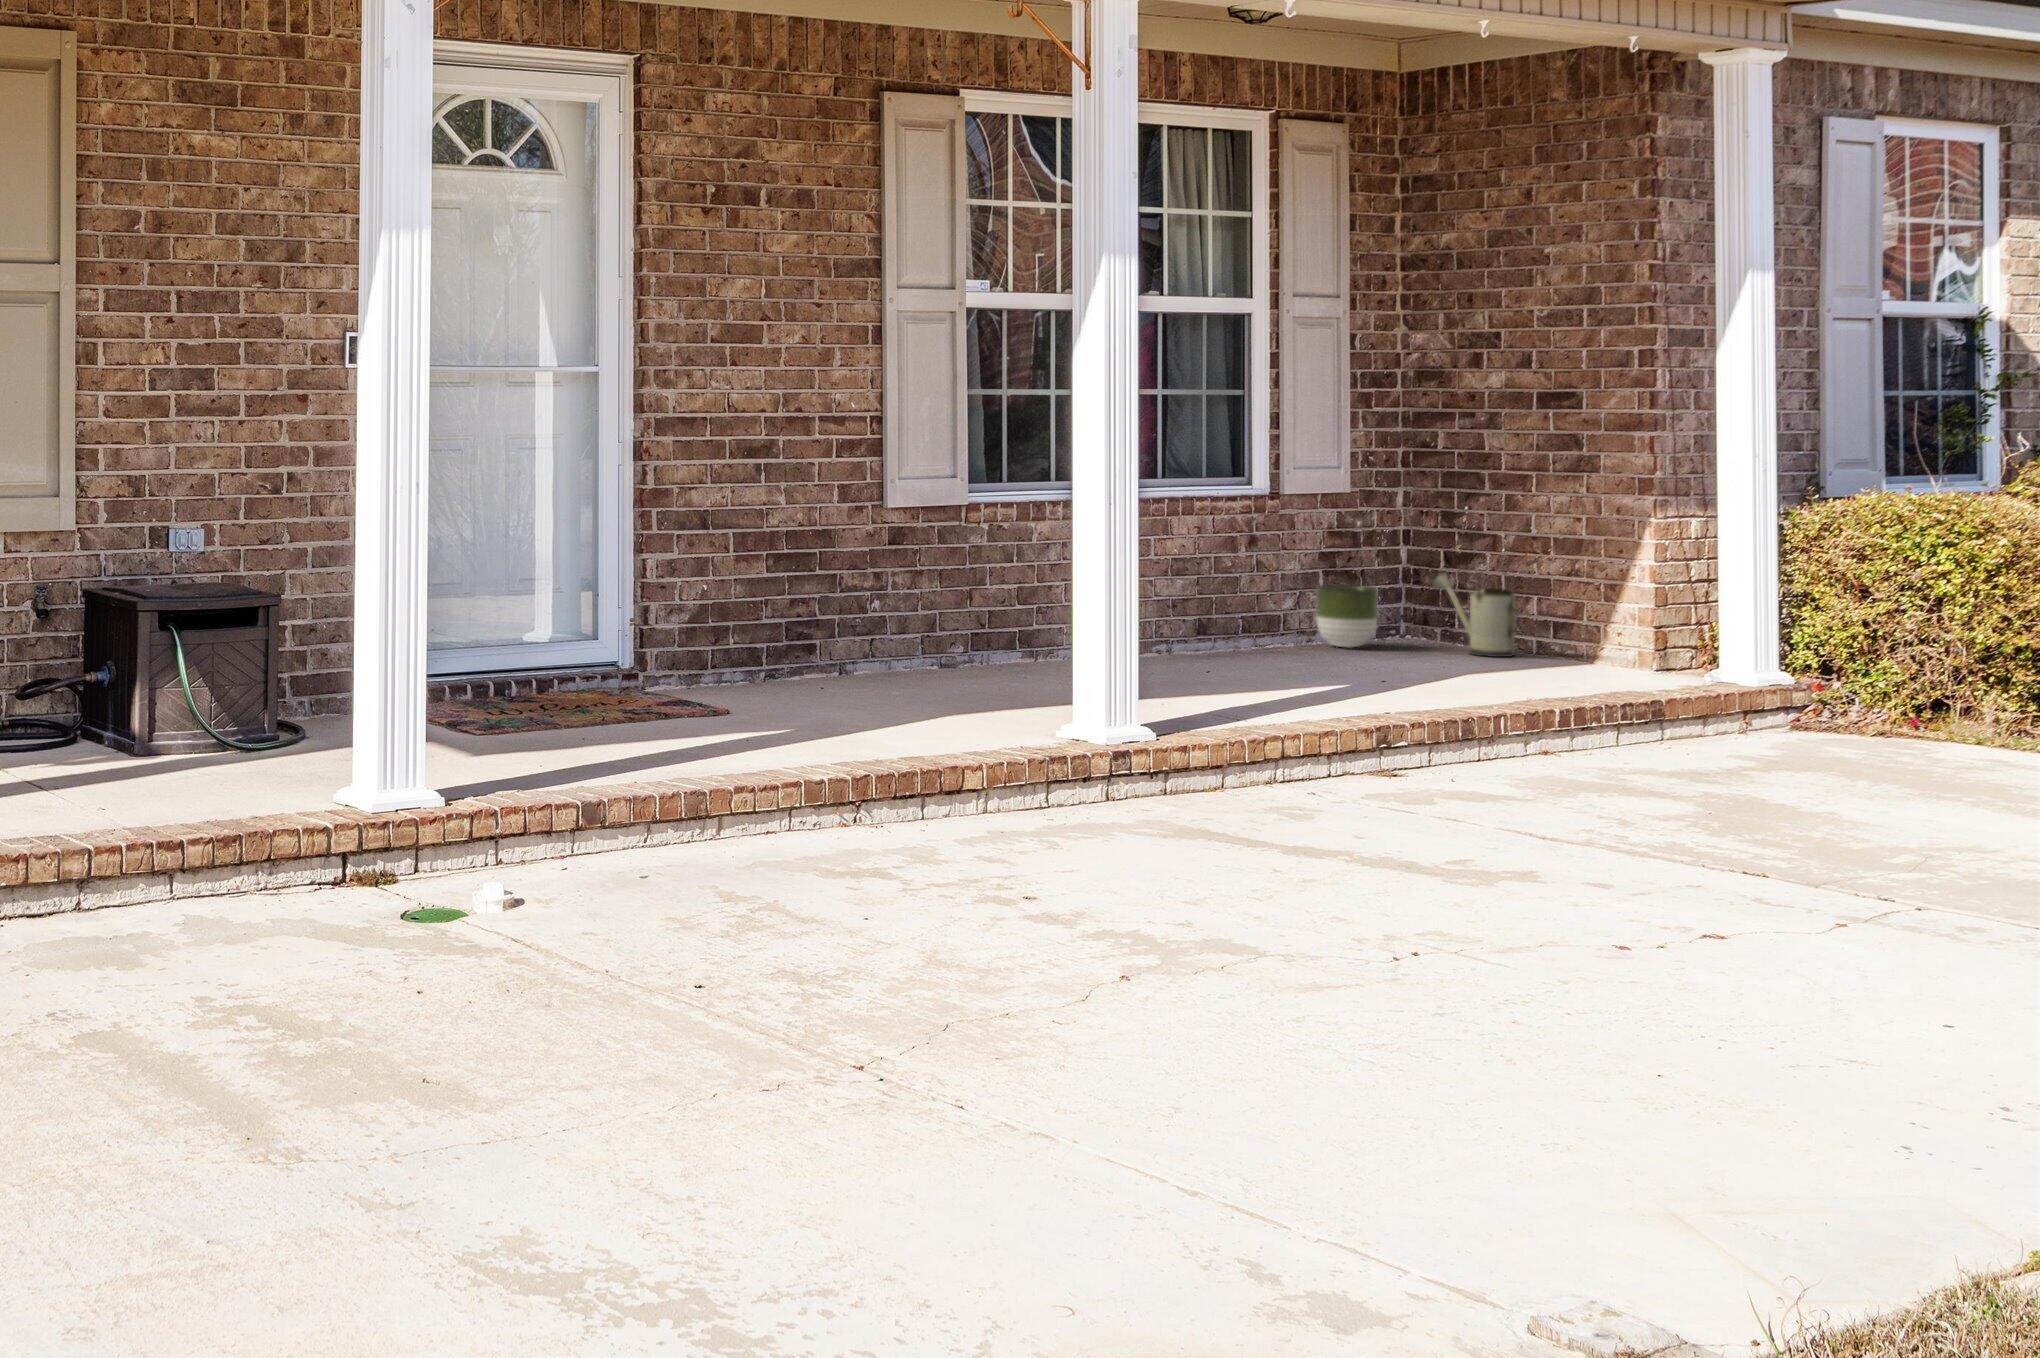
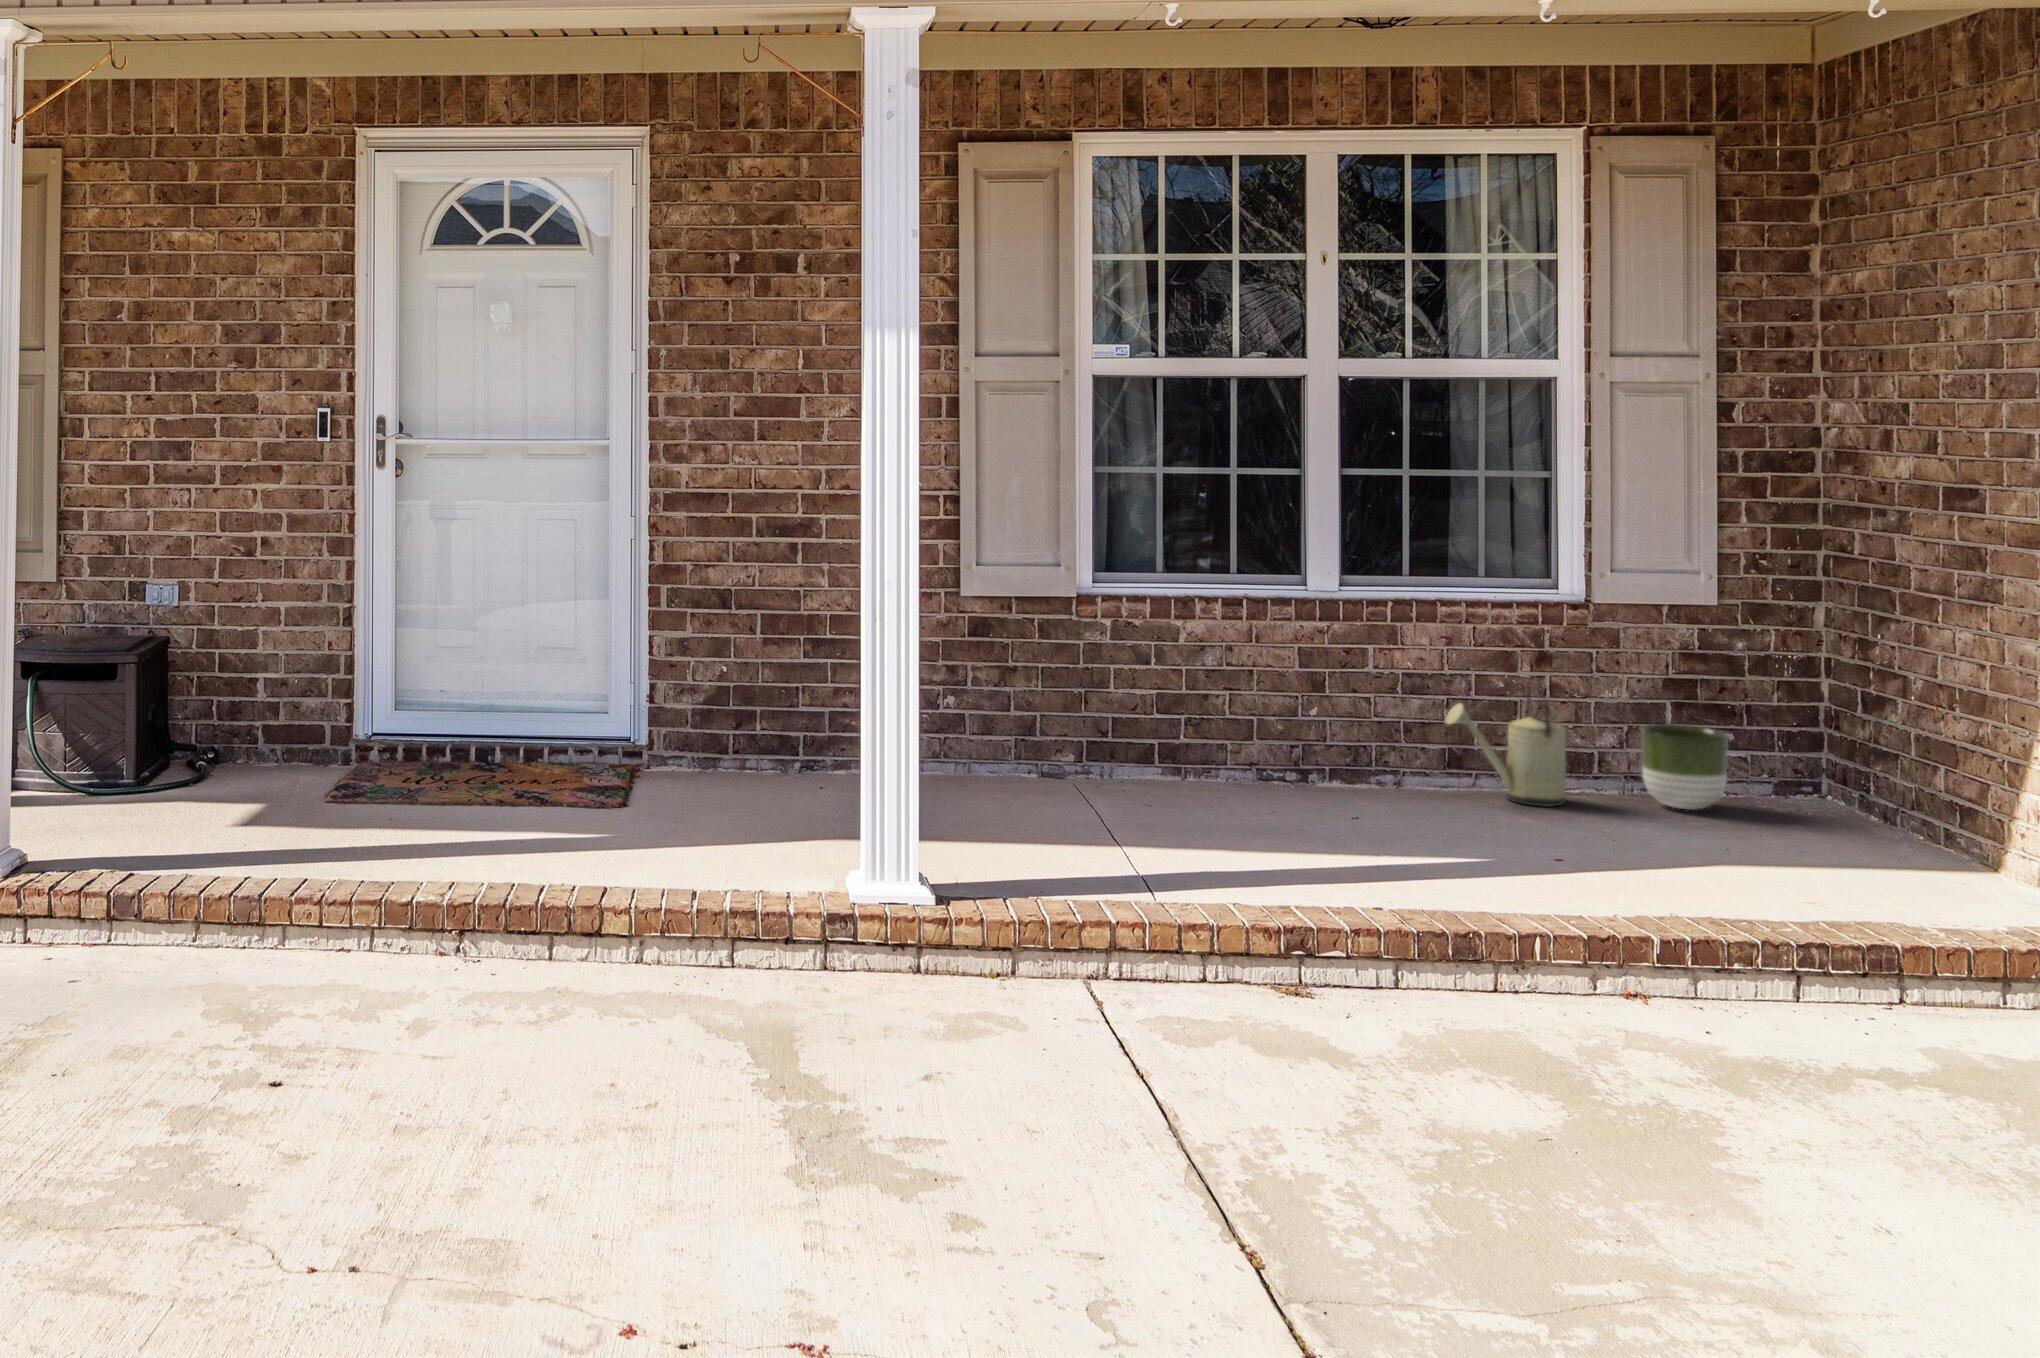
watering can: present [1432,573,1518,657] -> present [1445,694,1577,807]

